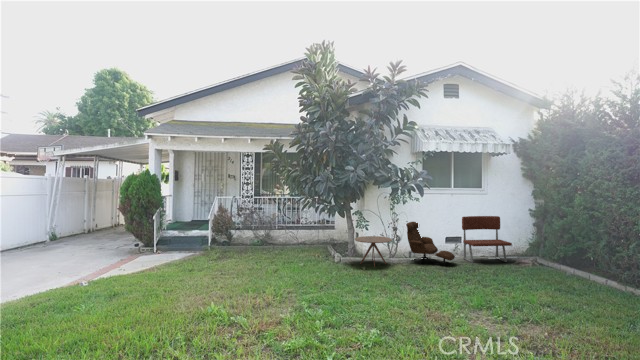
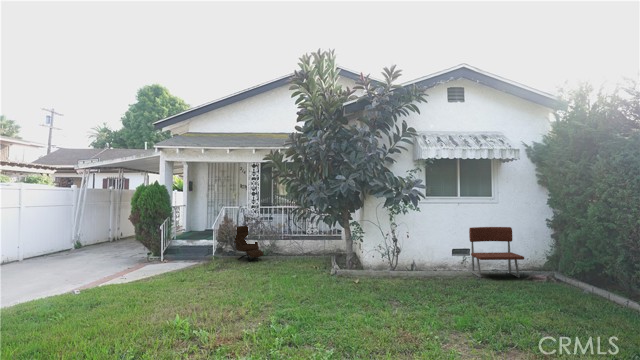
lounge chair: present [407,222,455,266] -> present [234,226,264,261]
round table: present [355,236,392,267] -> none [352,248,391,281]

